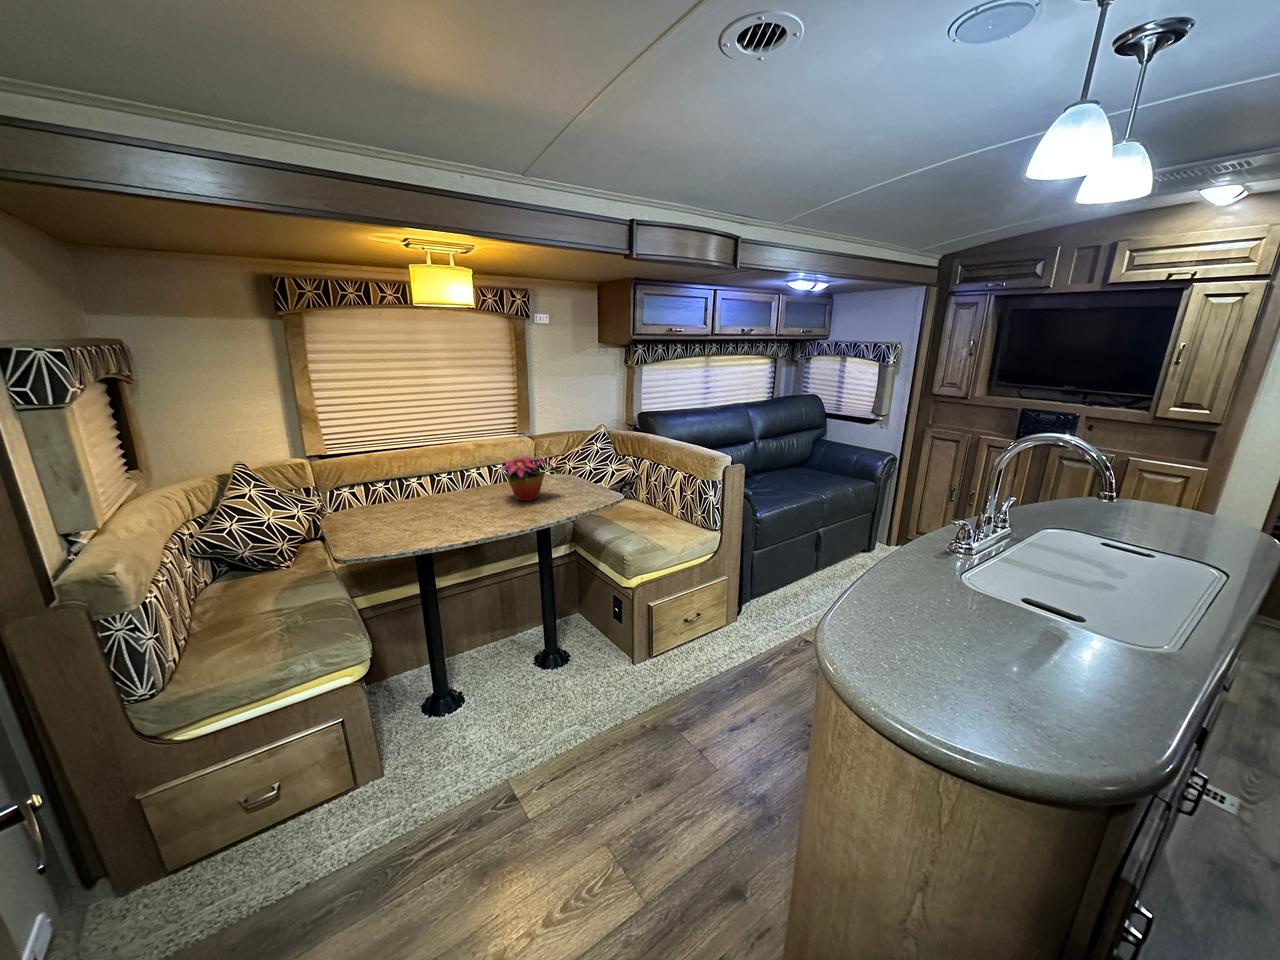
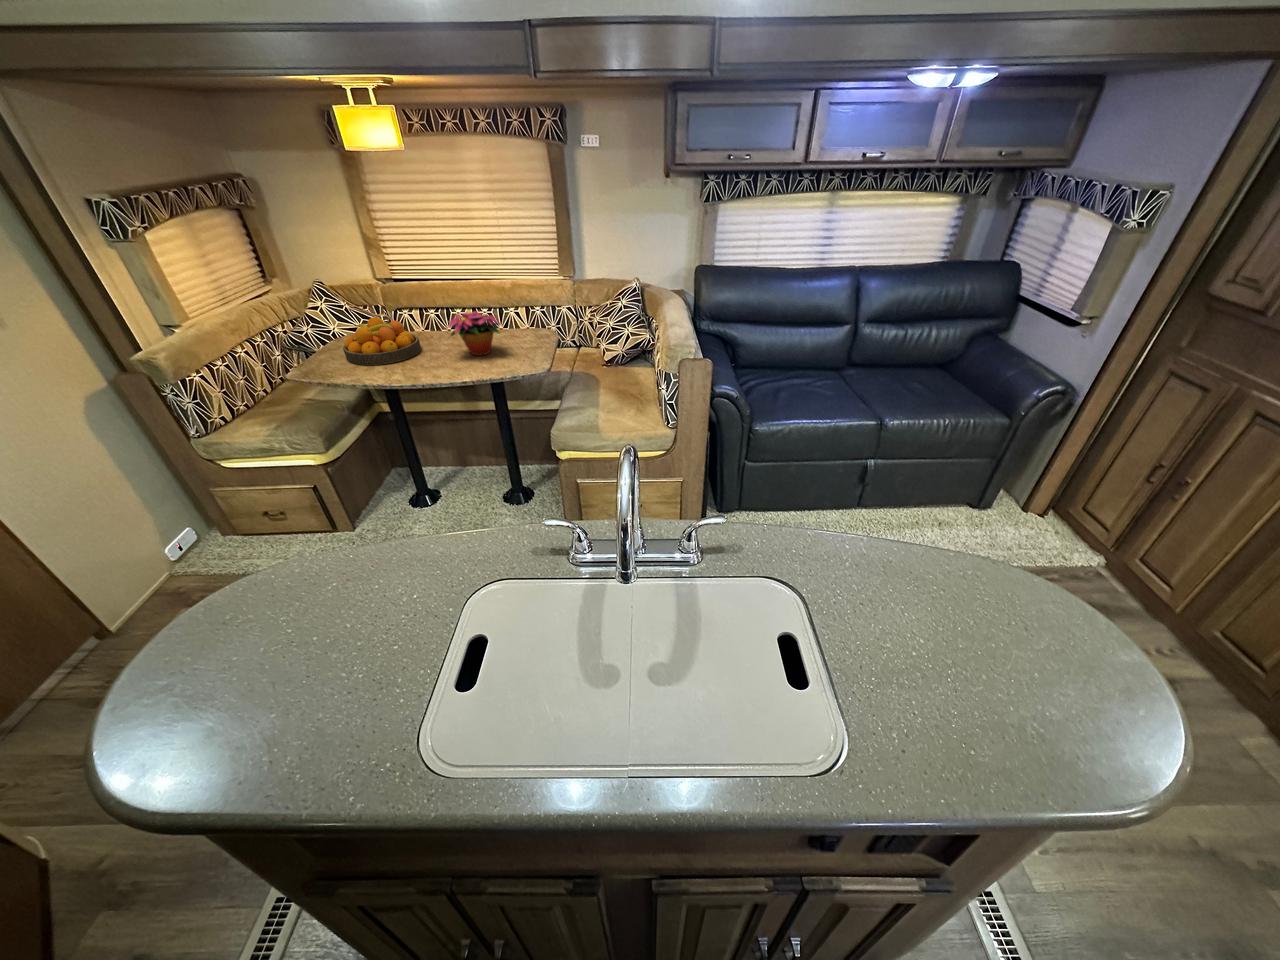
fruit bowl: none [368,479,462,531] -> present [343,317,421,365]

